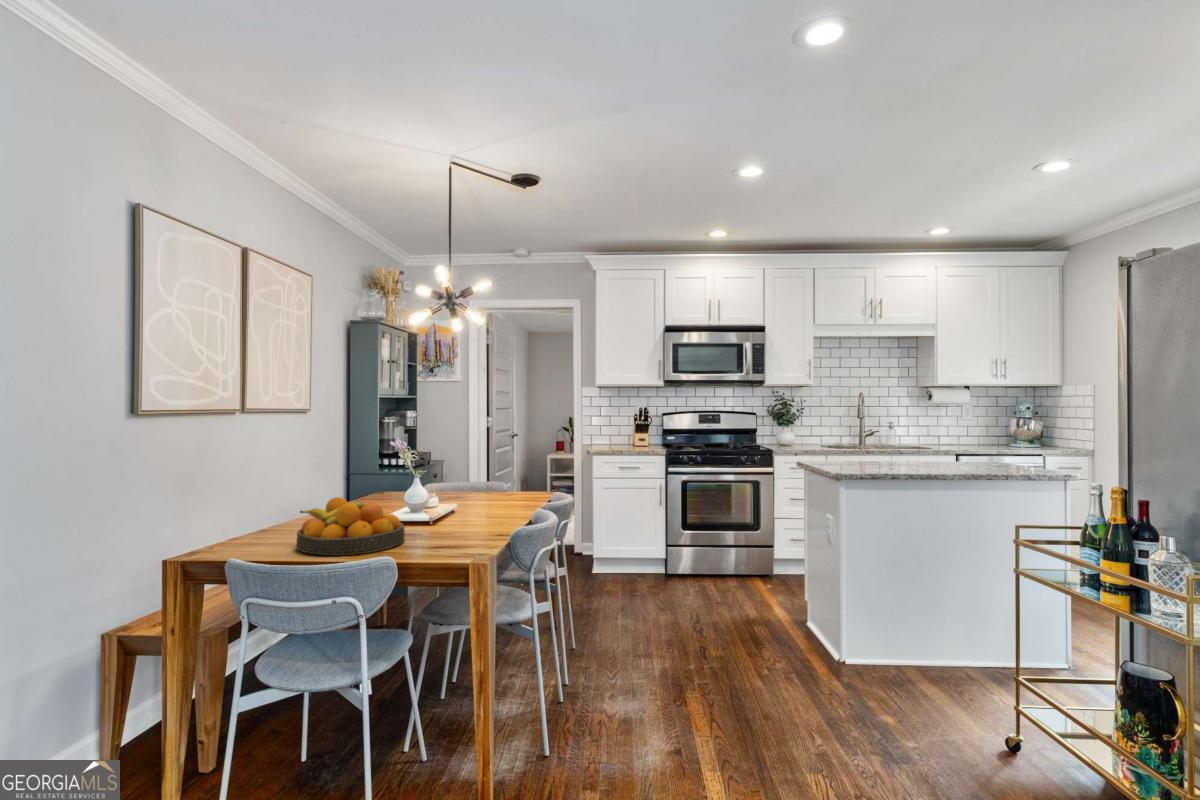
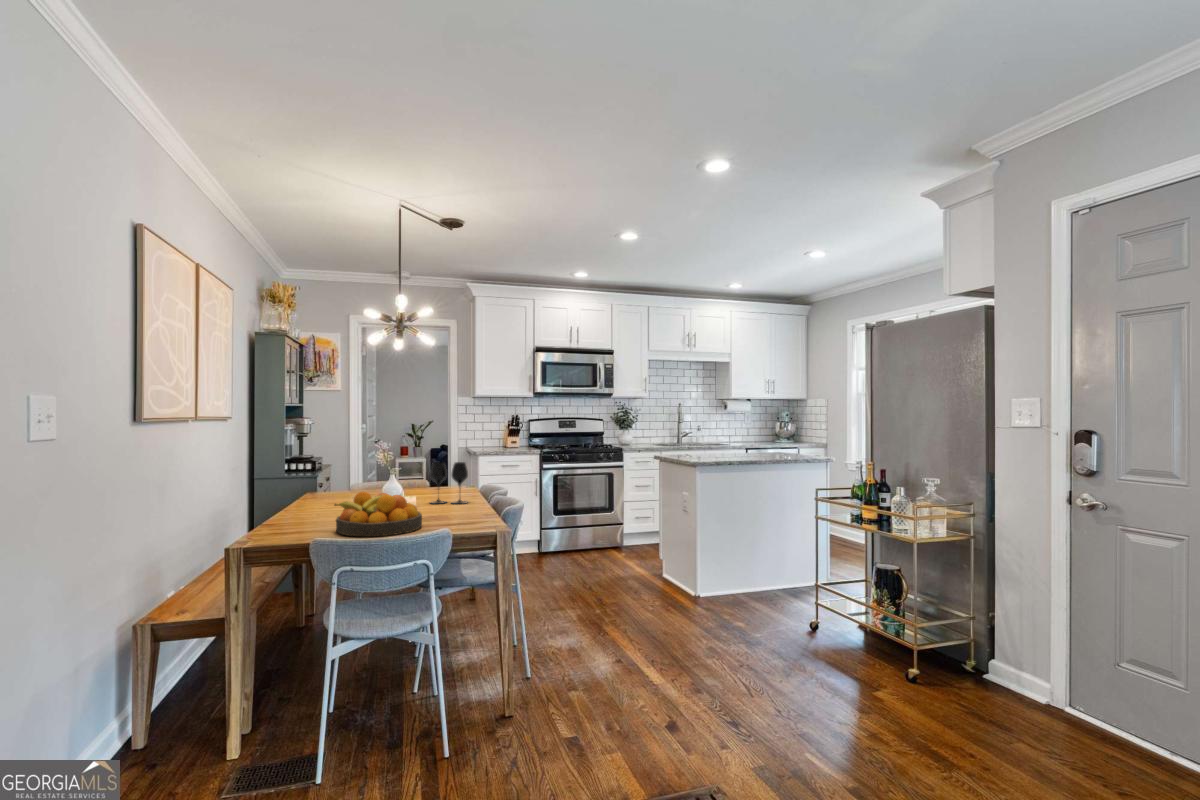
wine glass: none [469,462,512,515] -> present [430,462,468,504]

